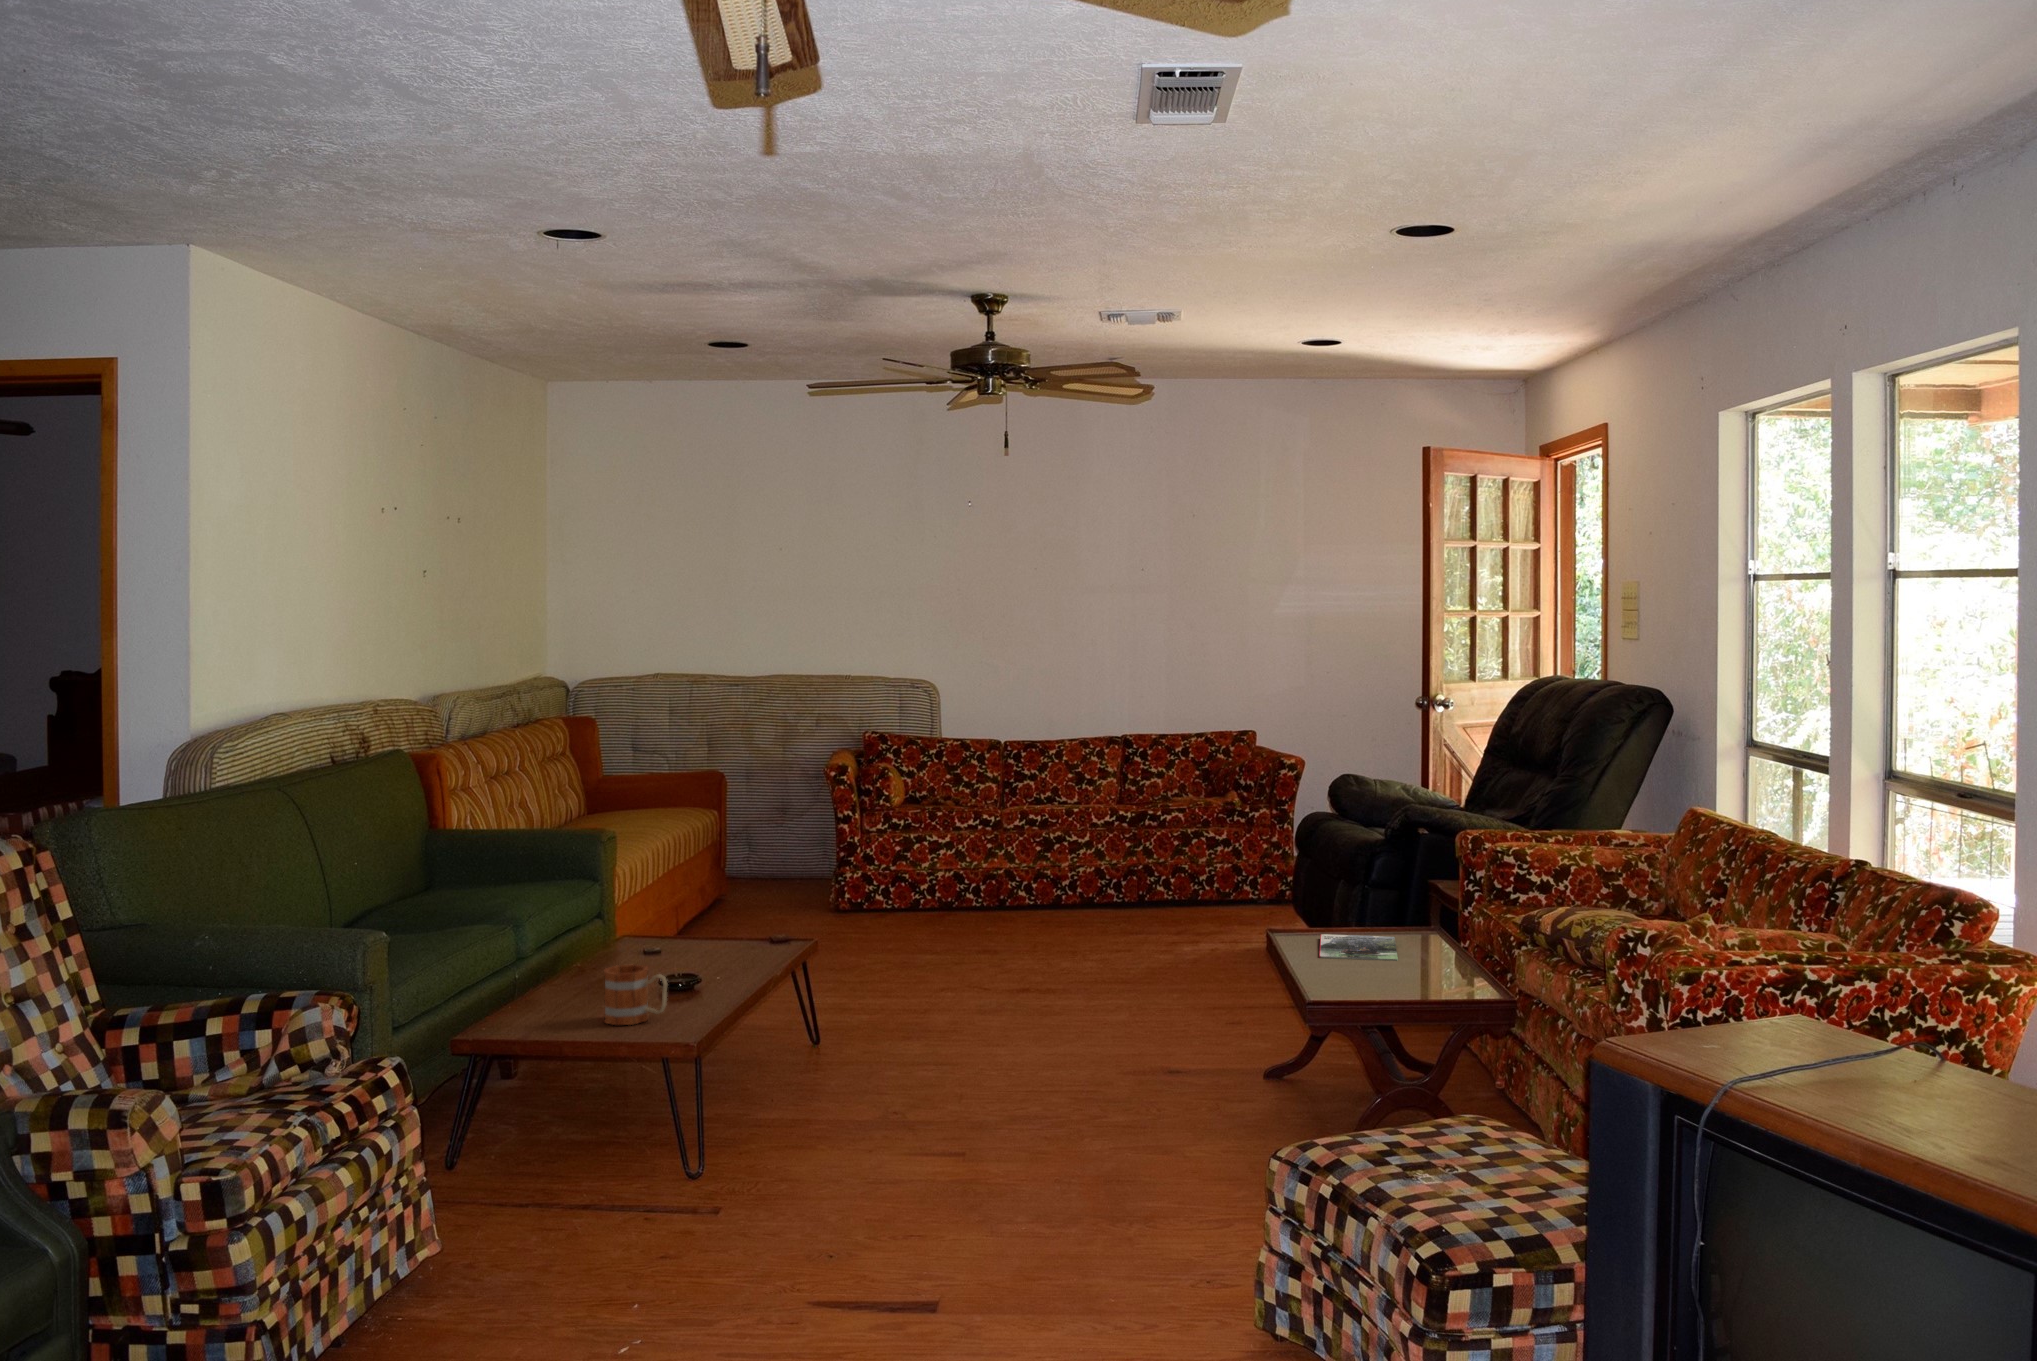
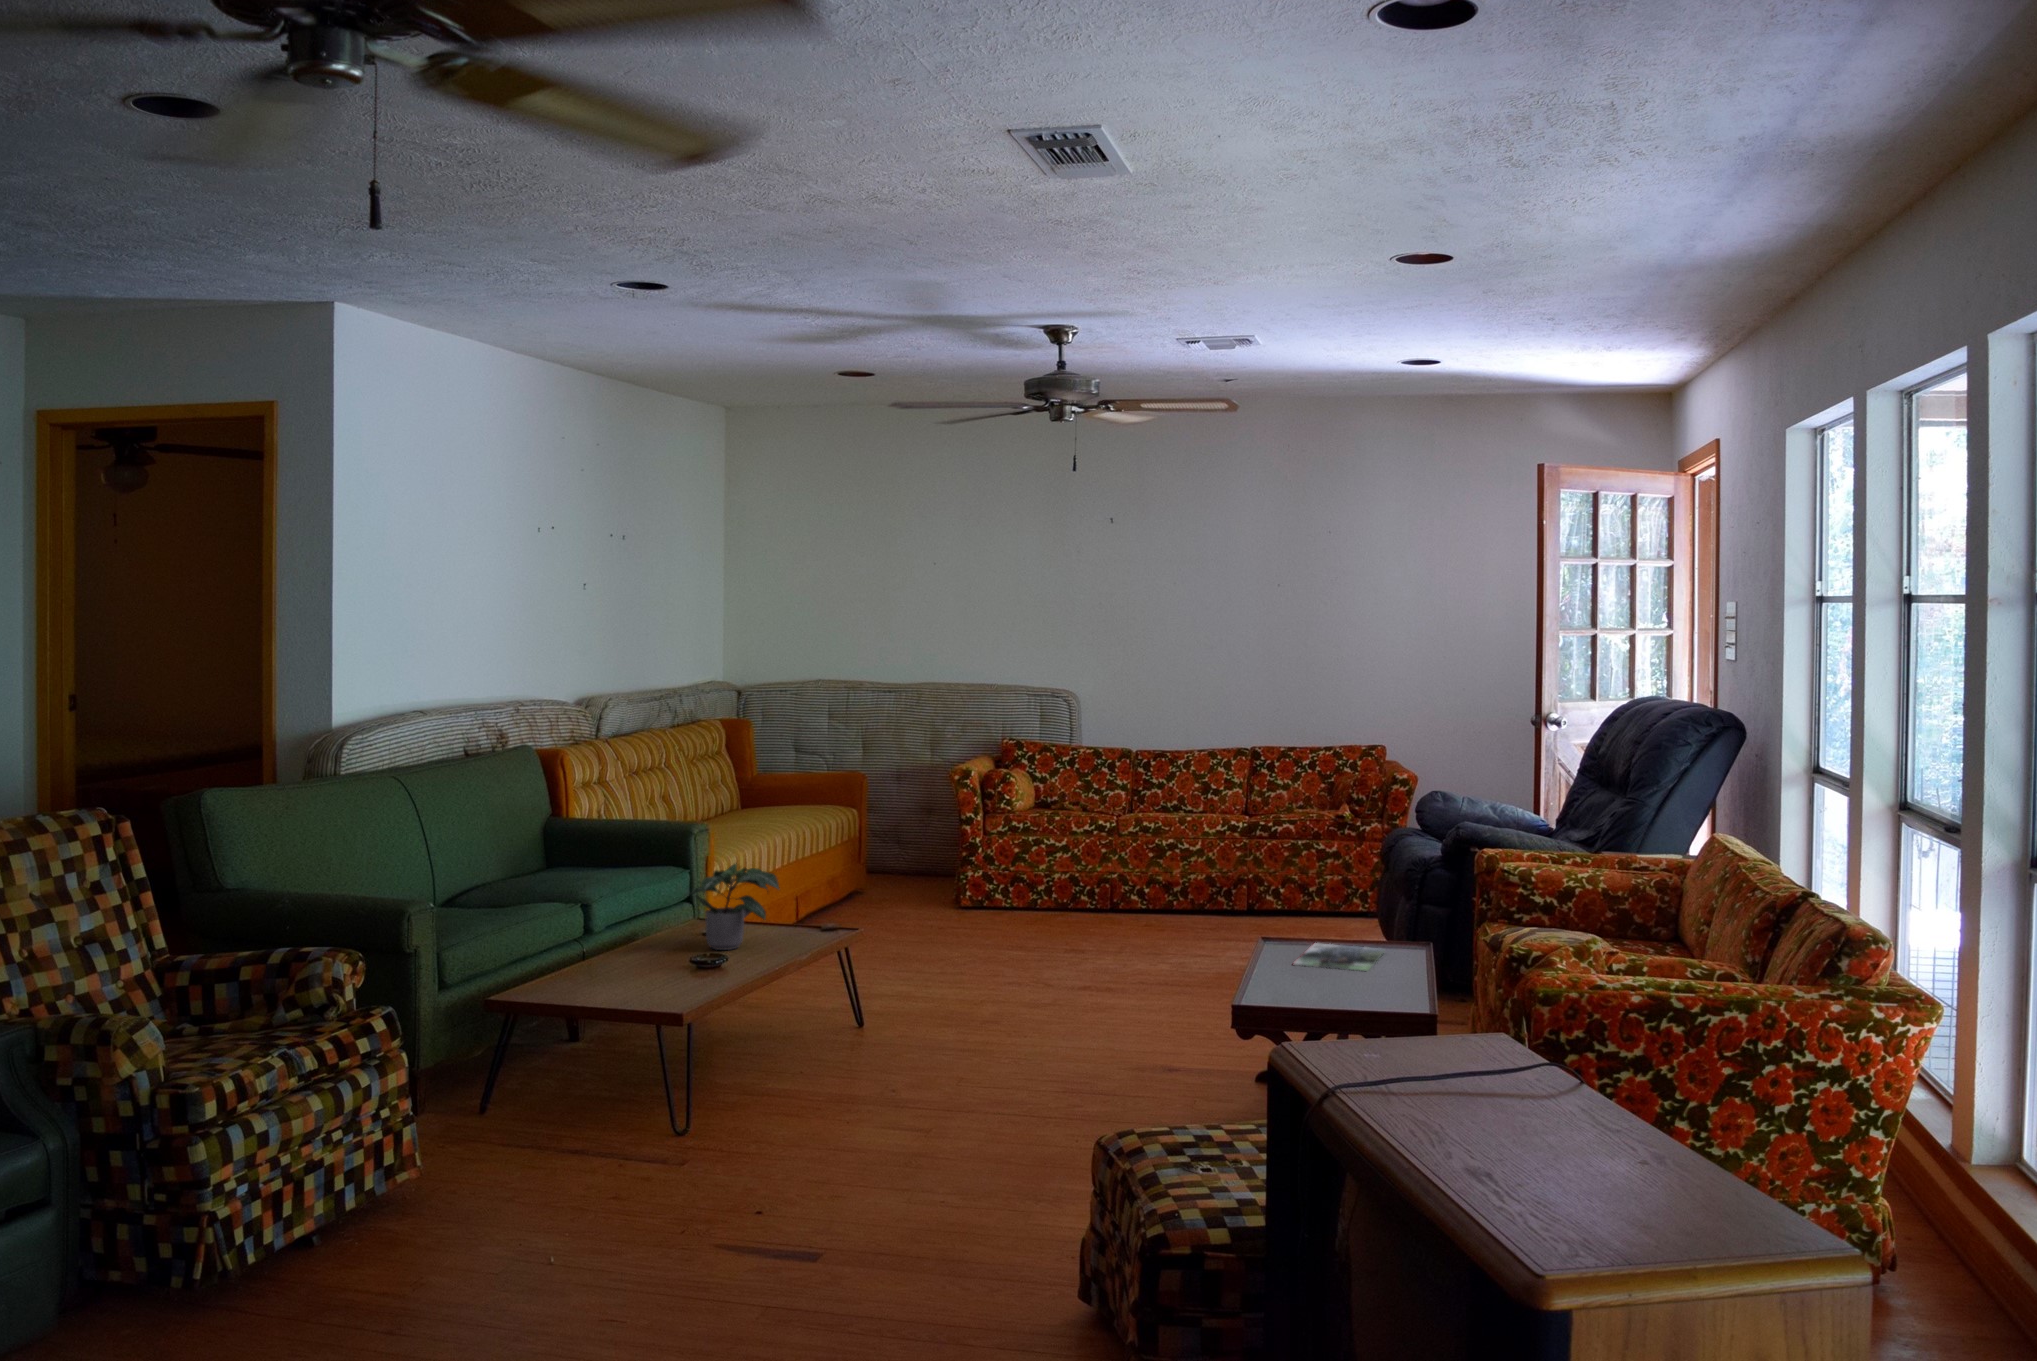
potted plant: none [640,875,751,973] -> present [688,863,779,950]
mug: present [604,964,667,1025] -> none [619,939,673,992]

